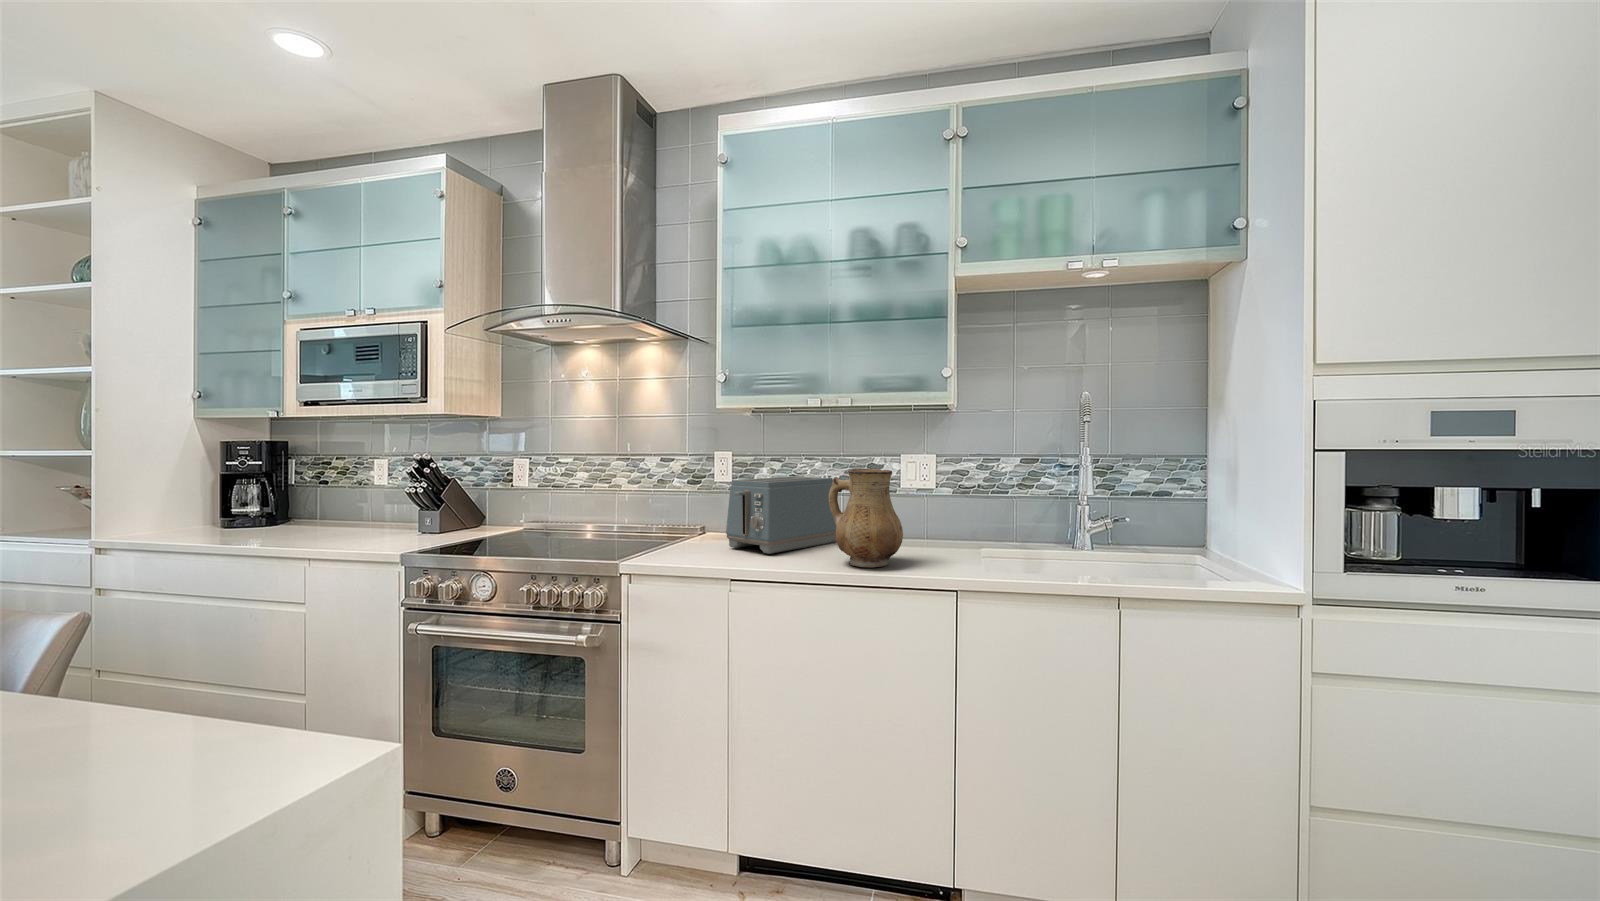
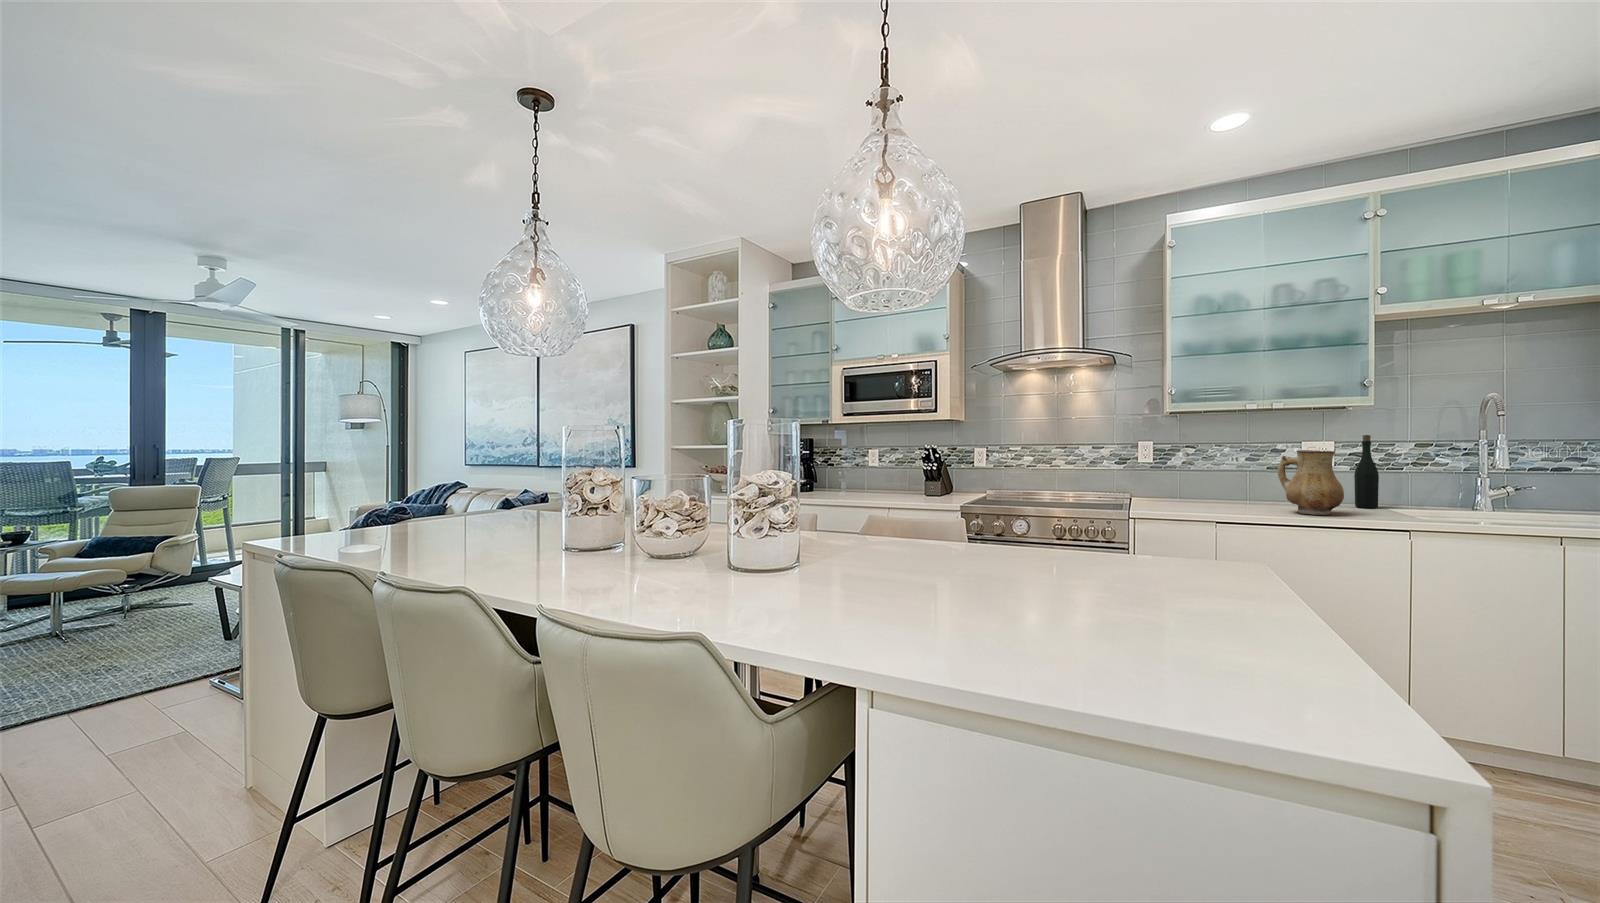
bottle: none [940,446,964,550] -> present [1354,435,1379,508]
toaster: present [726,476,836,554] -> none [1178,458,1259,508]

